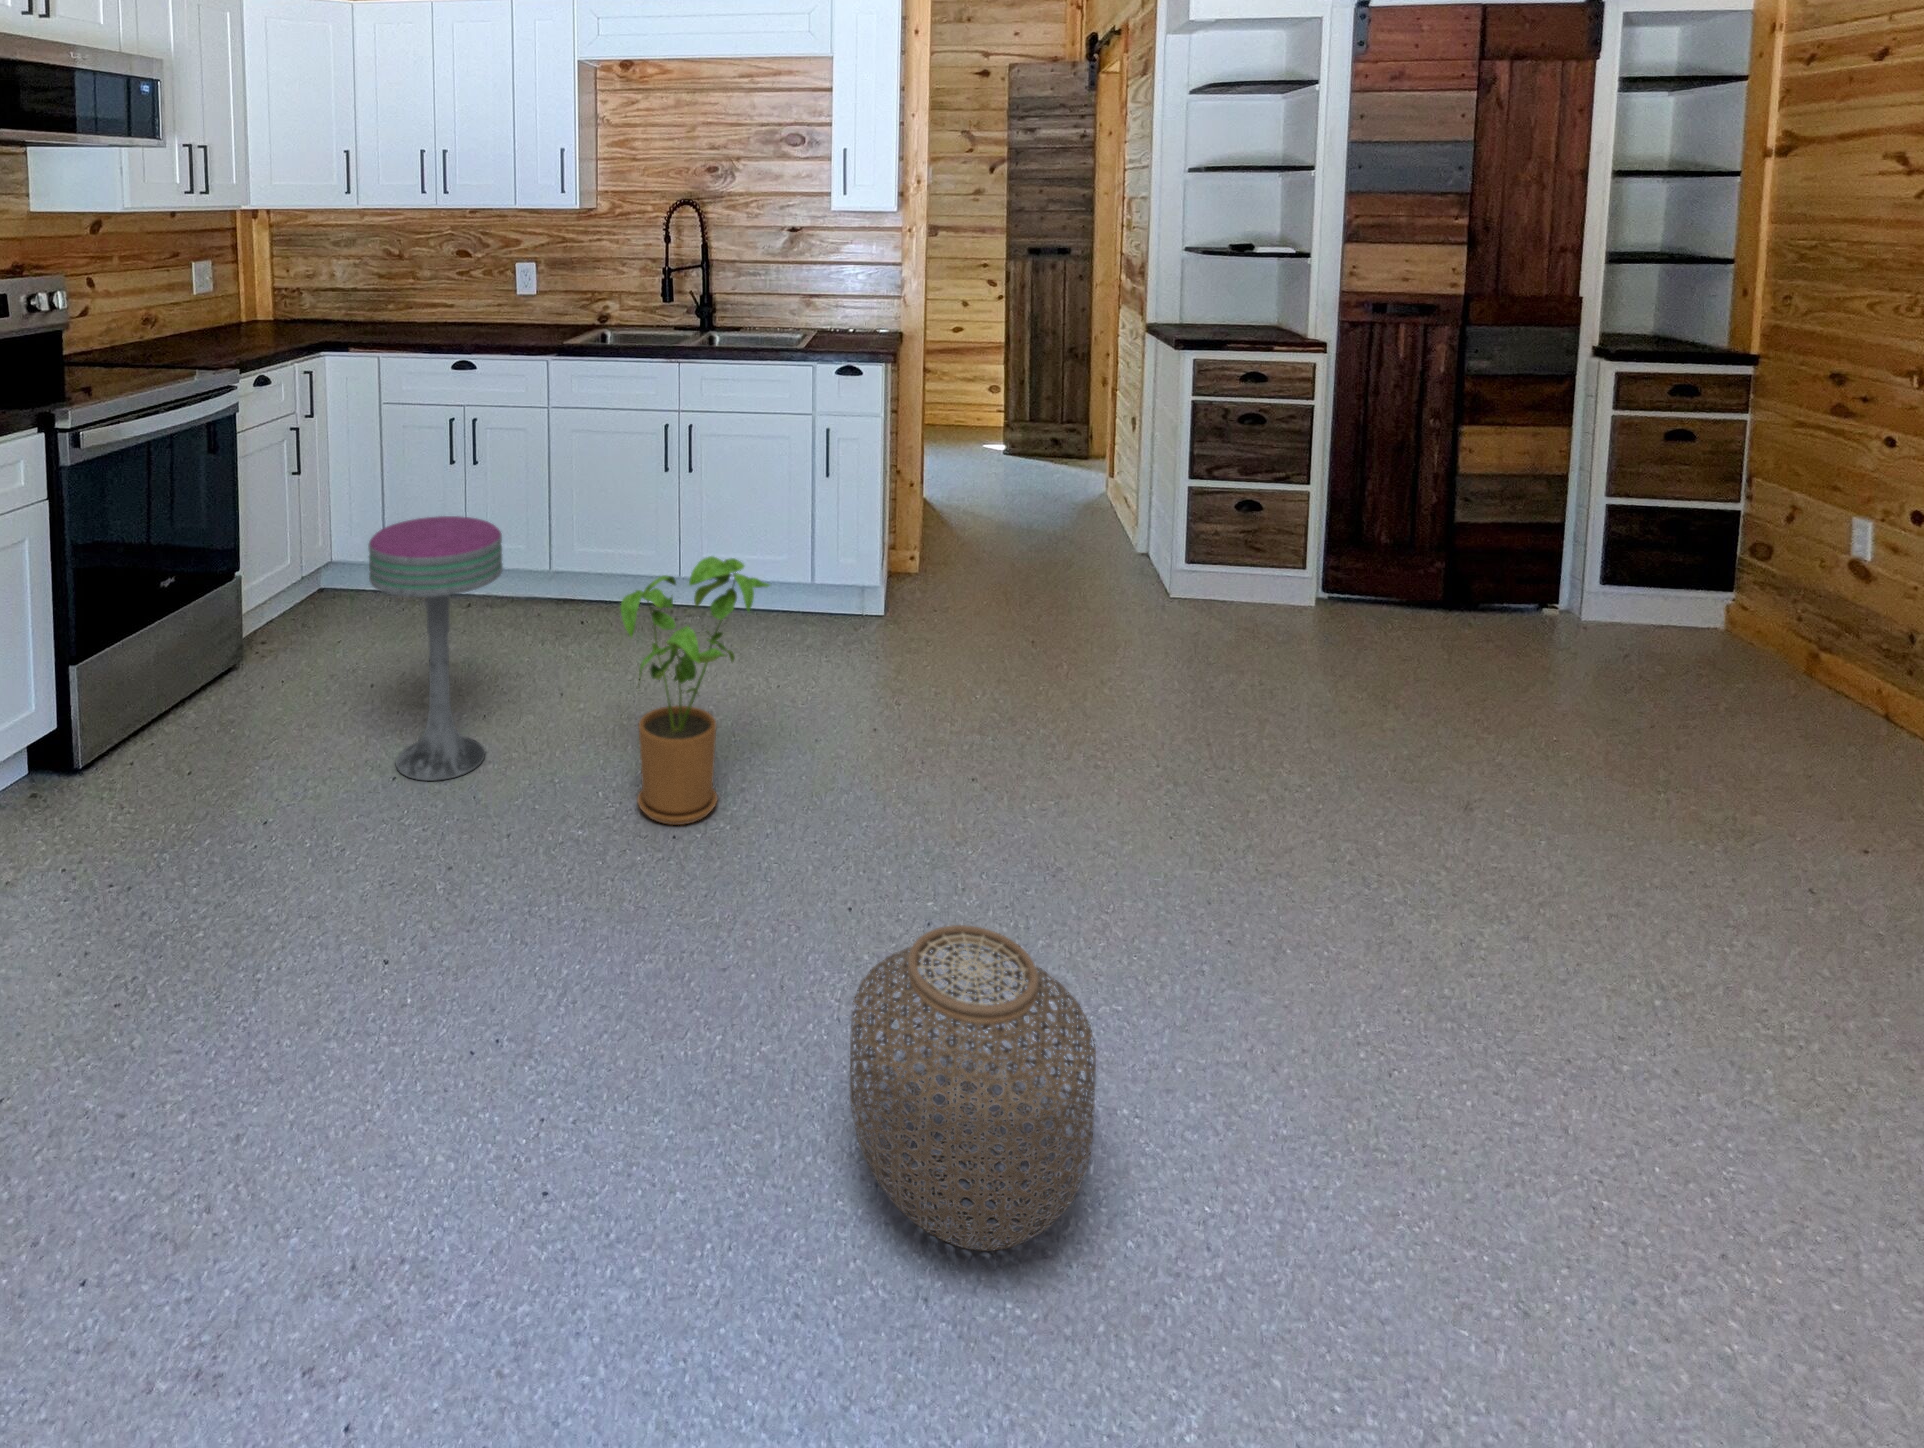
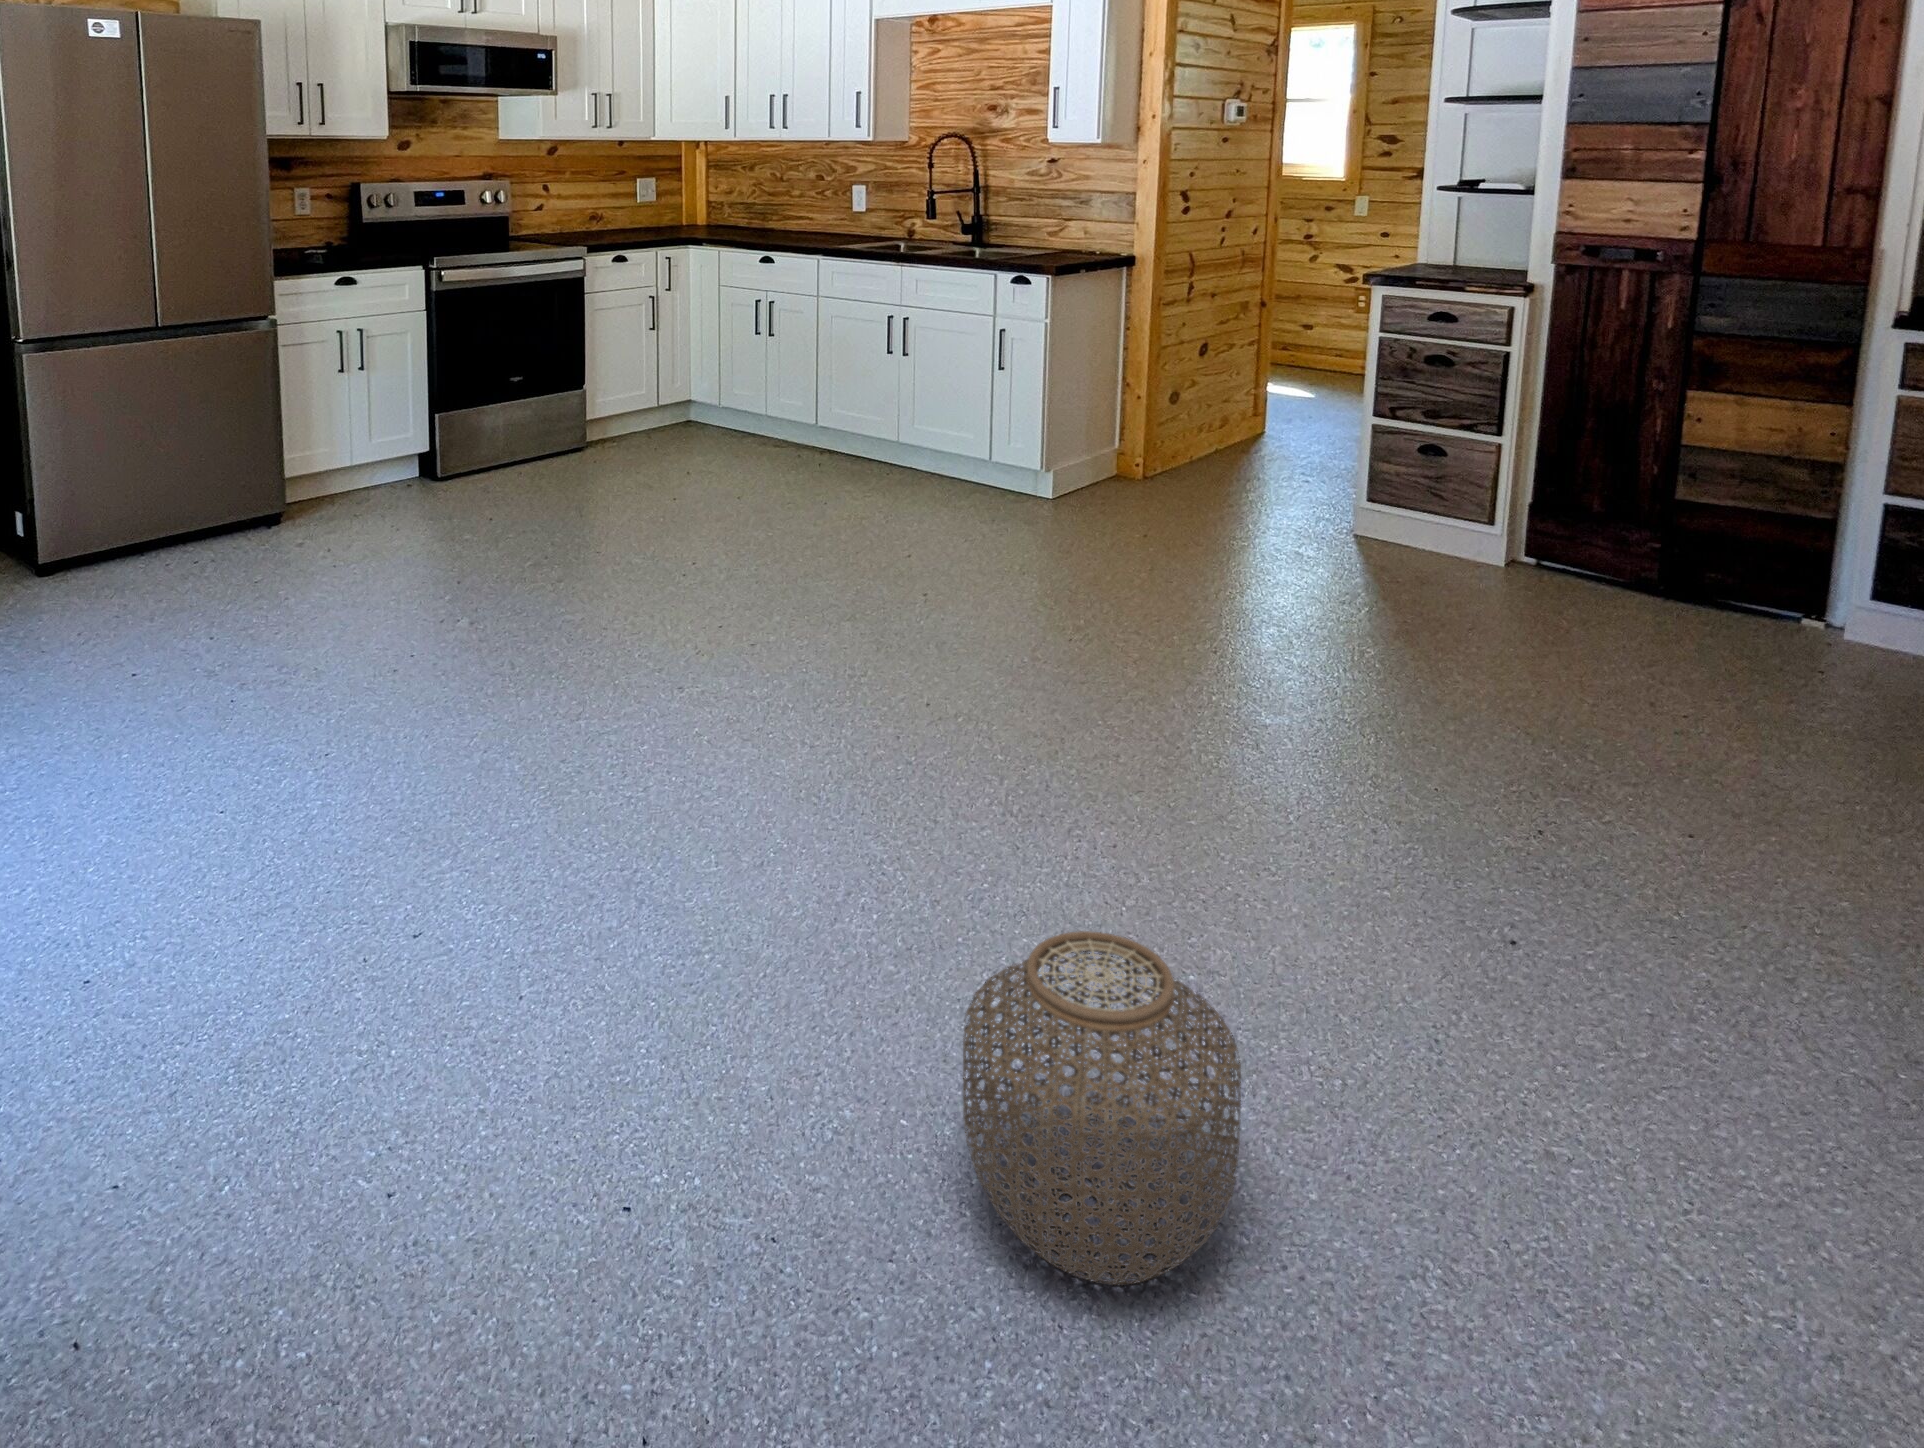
bar stool: present [368,516,503,781] -> none [410,503,561,801]
house plant: present [621,556,770,825] -> none [697,541,871,847]

